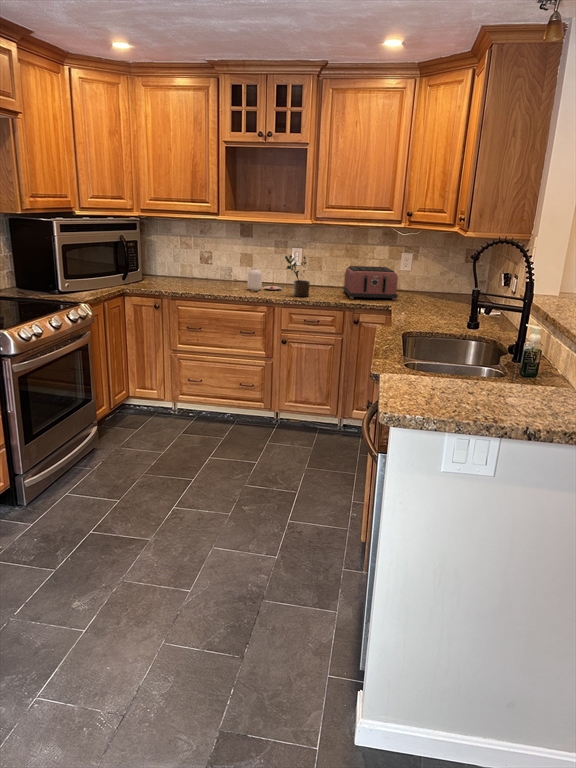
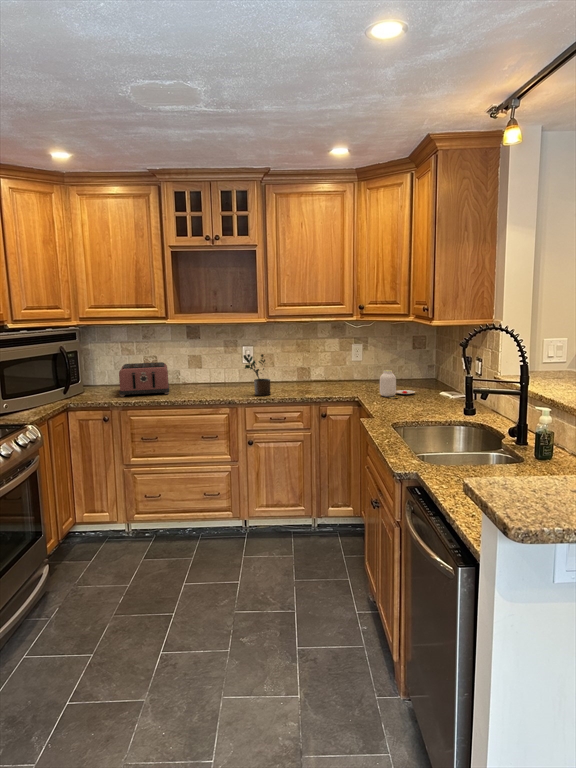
toaster: present [343,266,398,300] -> present [119,362,170,397]
jar: present [248,267,281,292] -> present [380,370,415,399]

